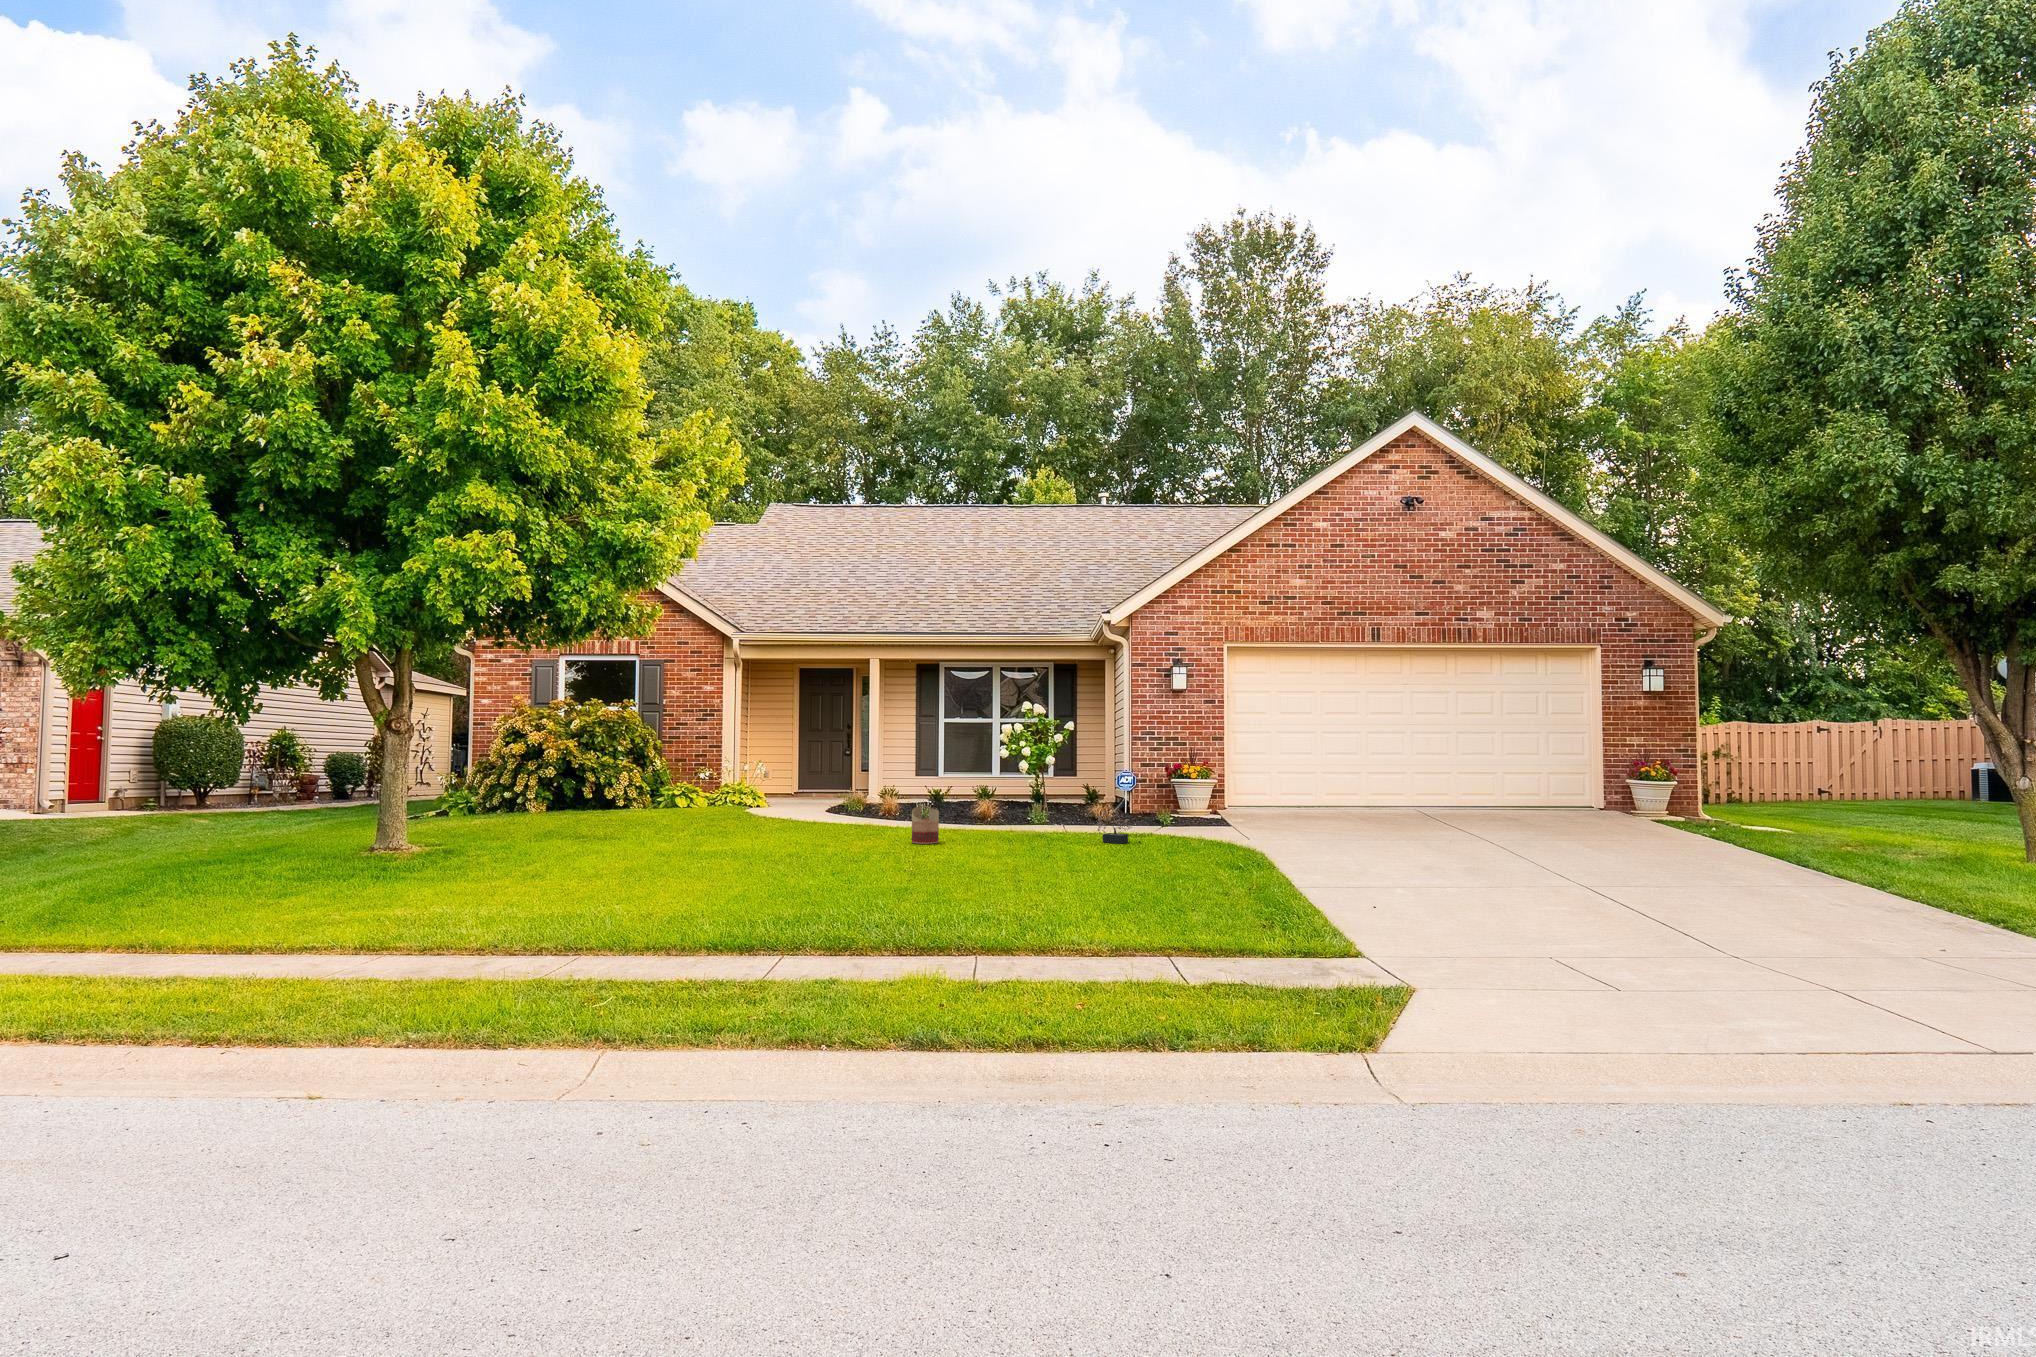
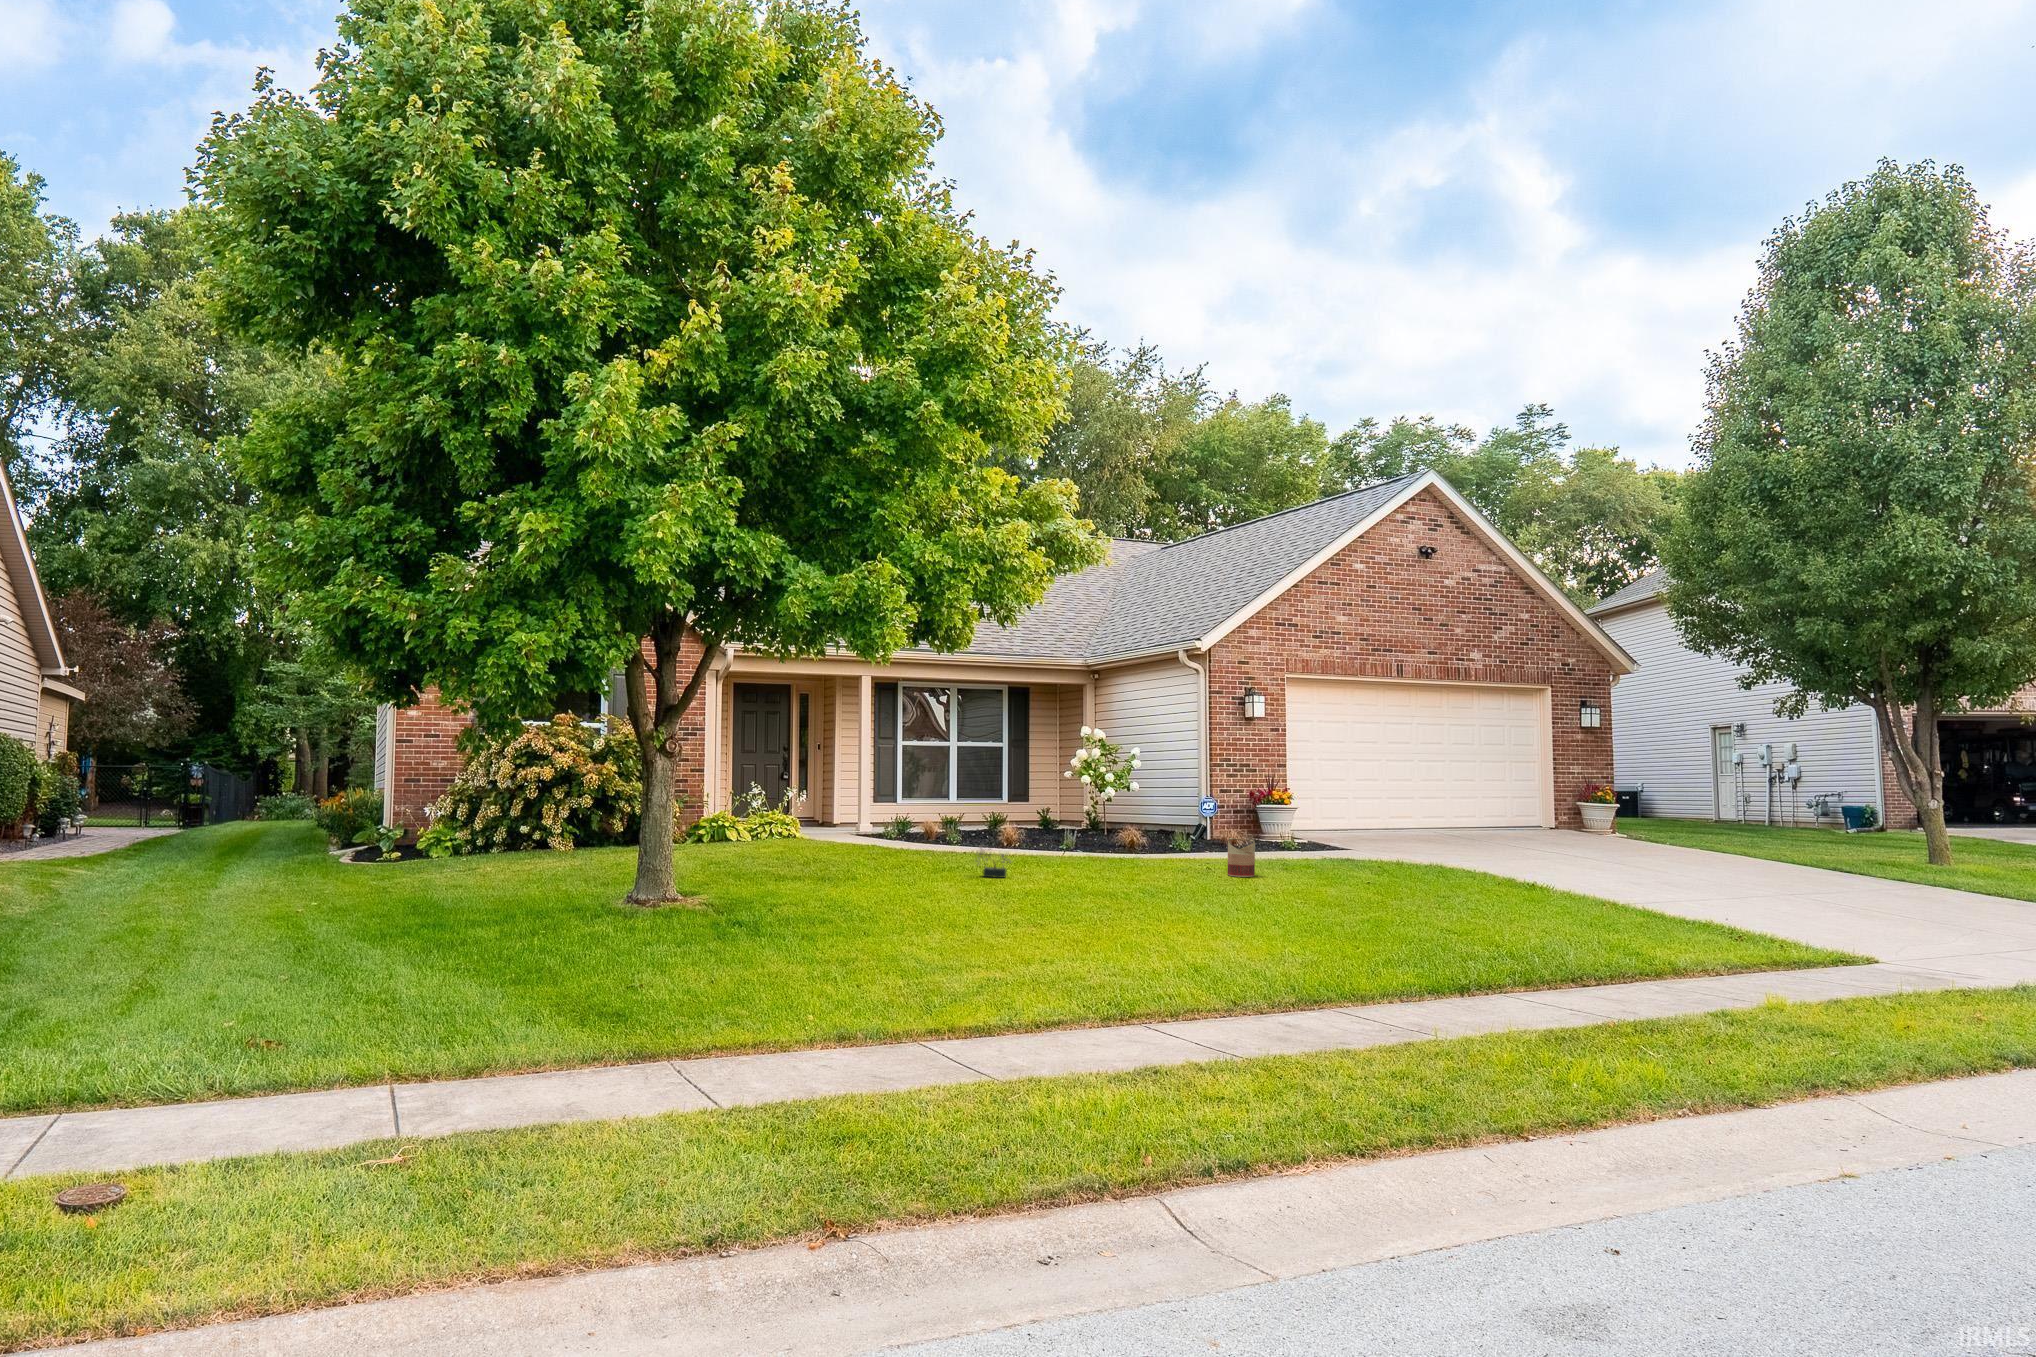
decorative plant: present [1096,811,1131,844] -> present [977,846,1008,878]

